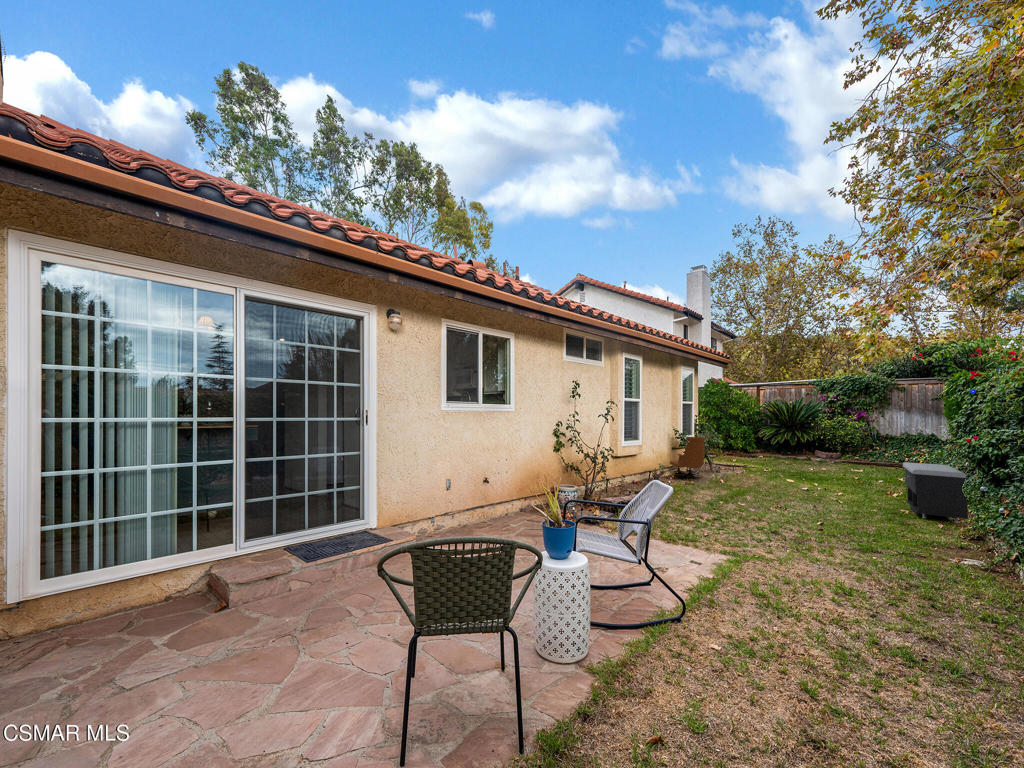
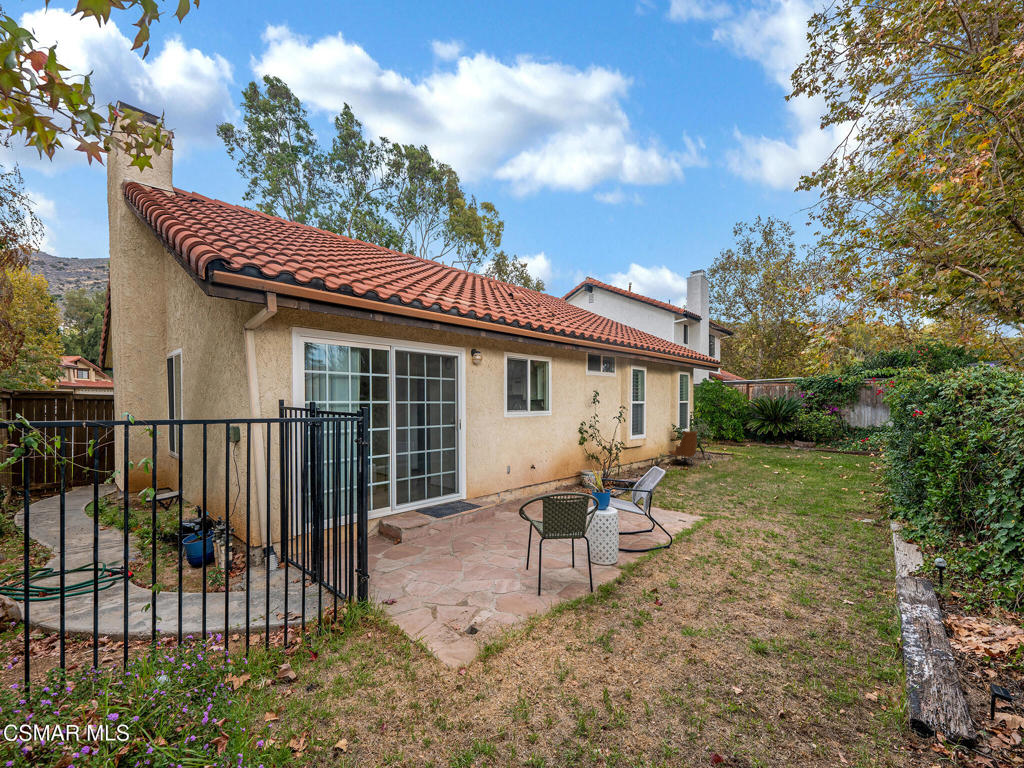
storage bench: present [903,462,968,522] -> none [844,452,882,496]

